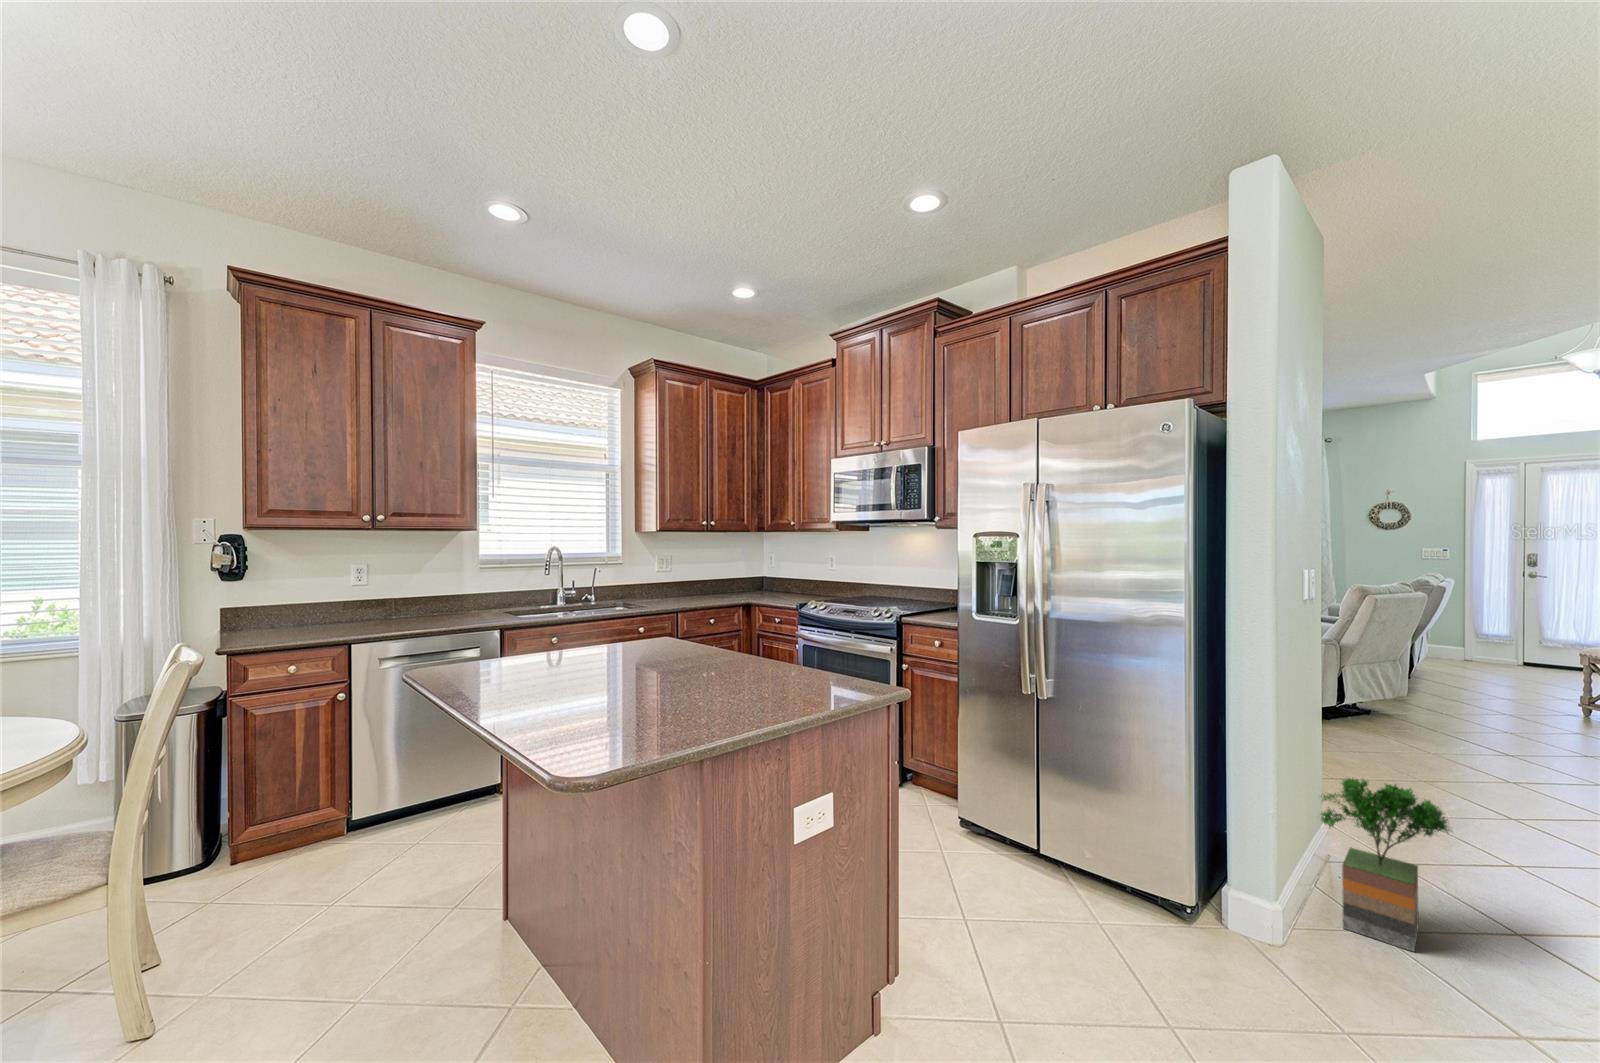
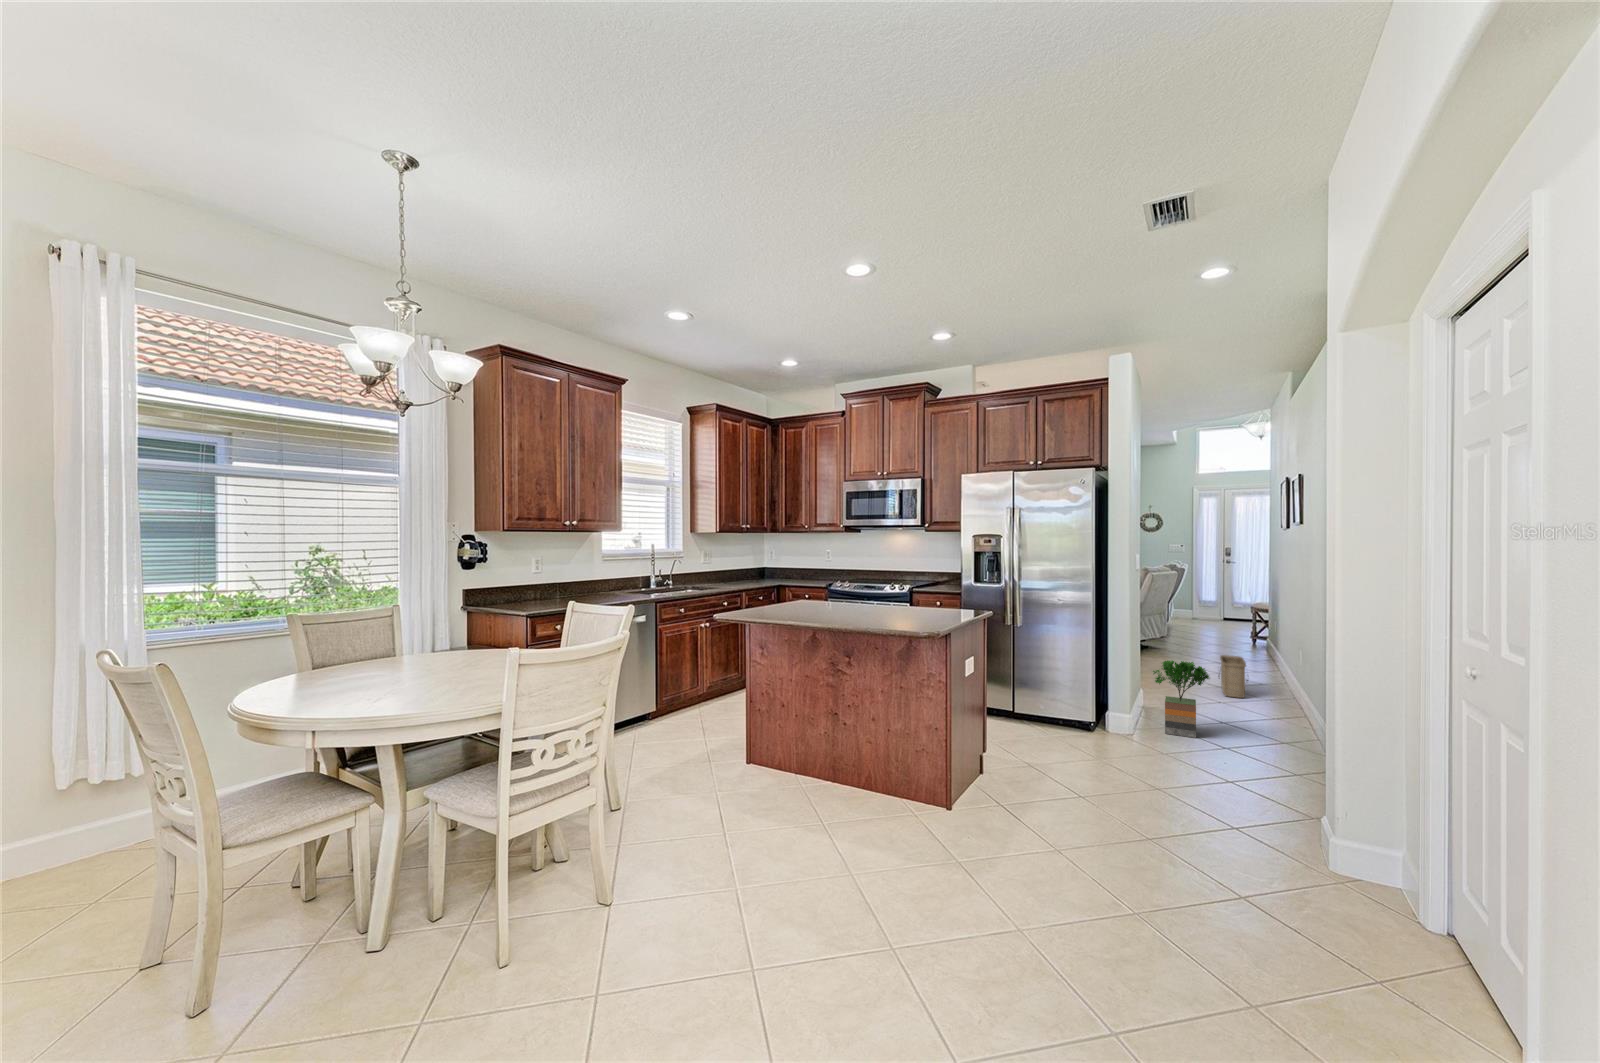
basket: none [1491,752,1560,845] -> present [1220,655,1248,698]

